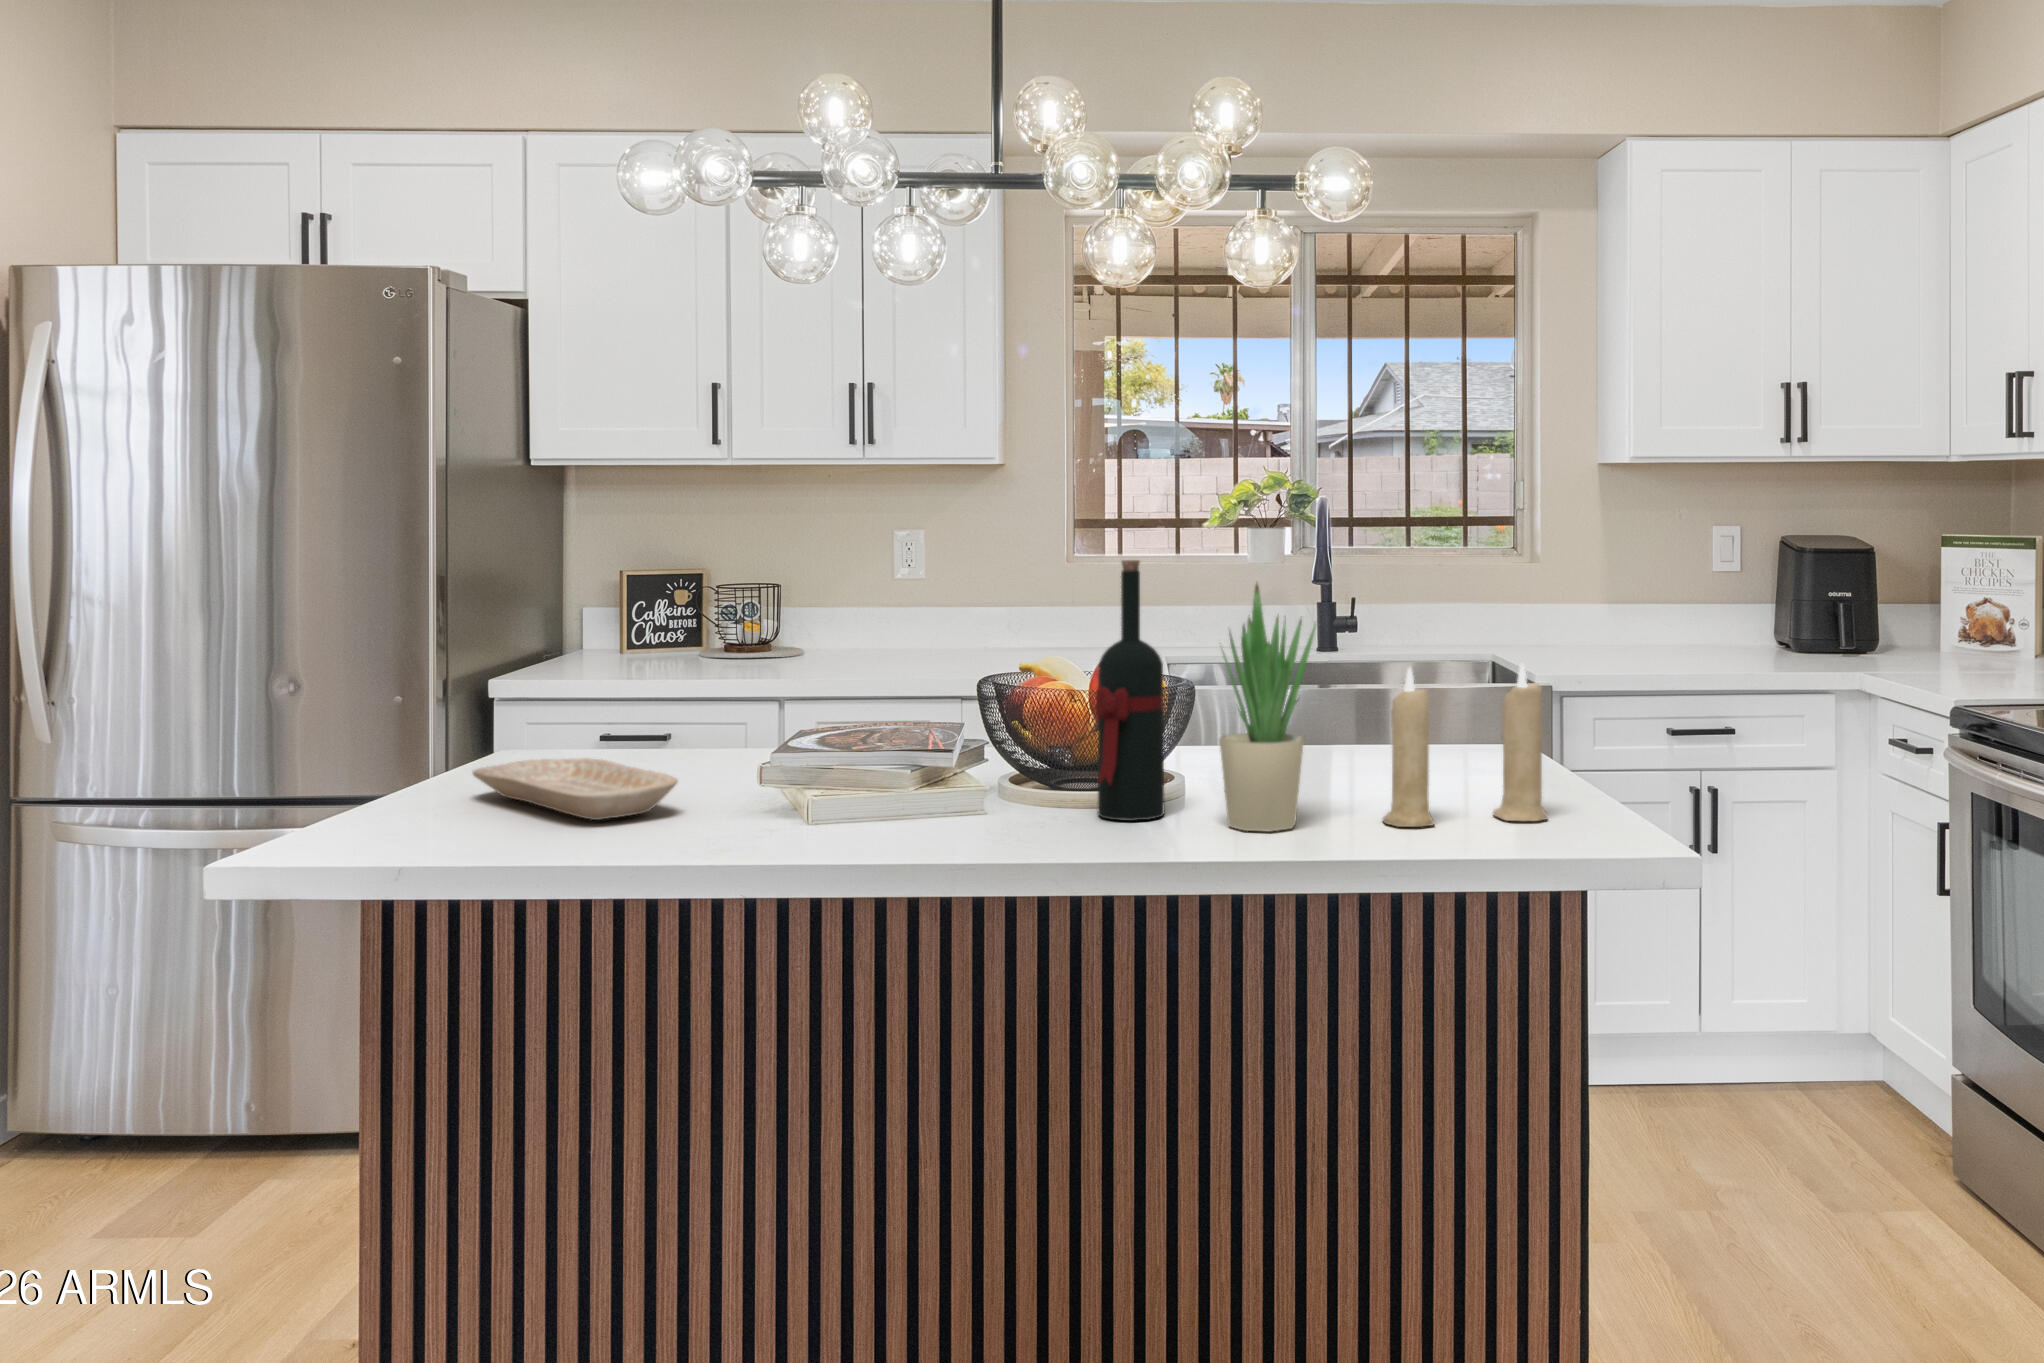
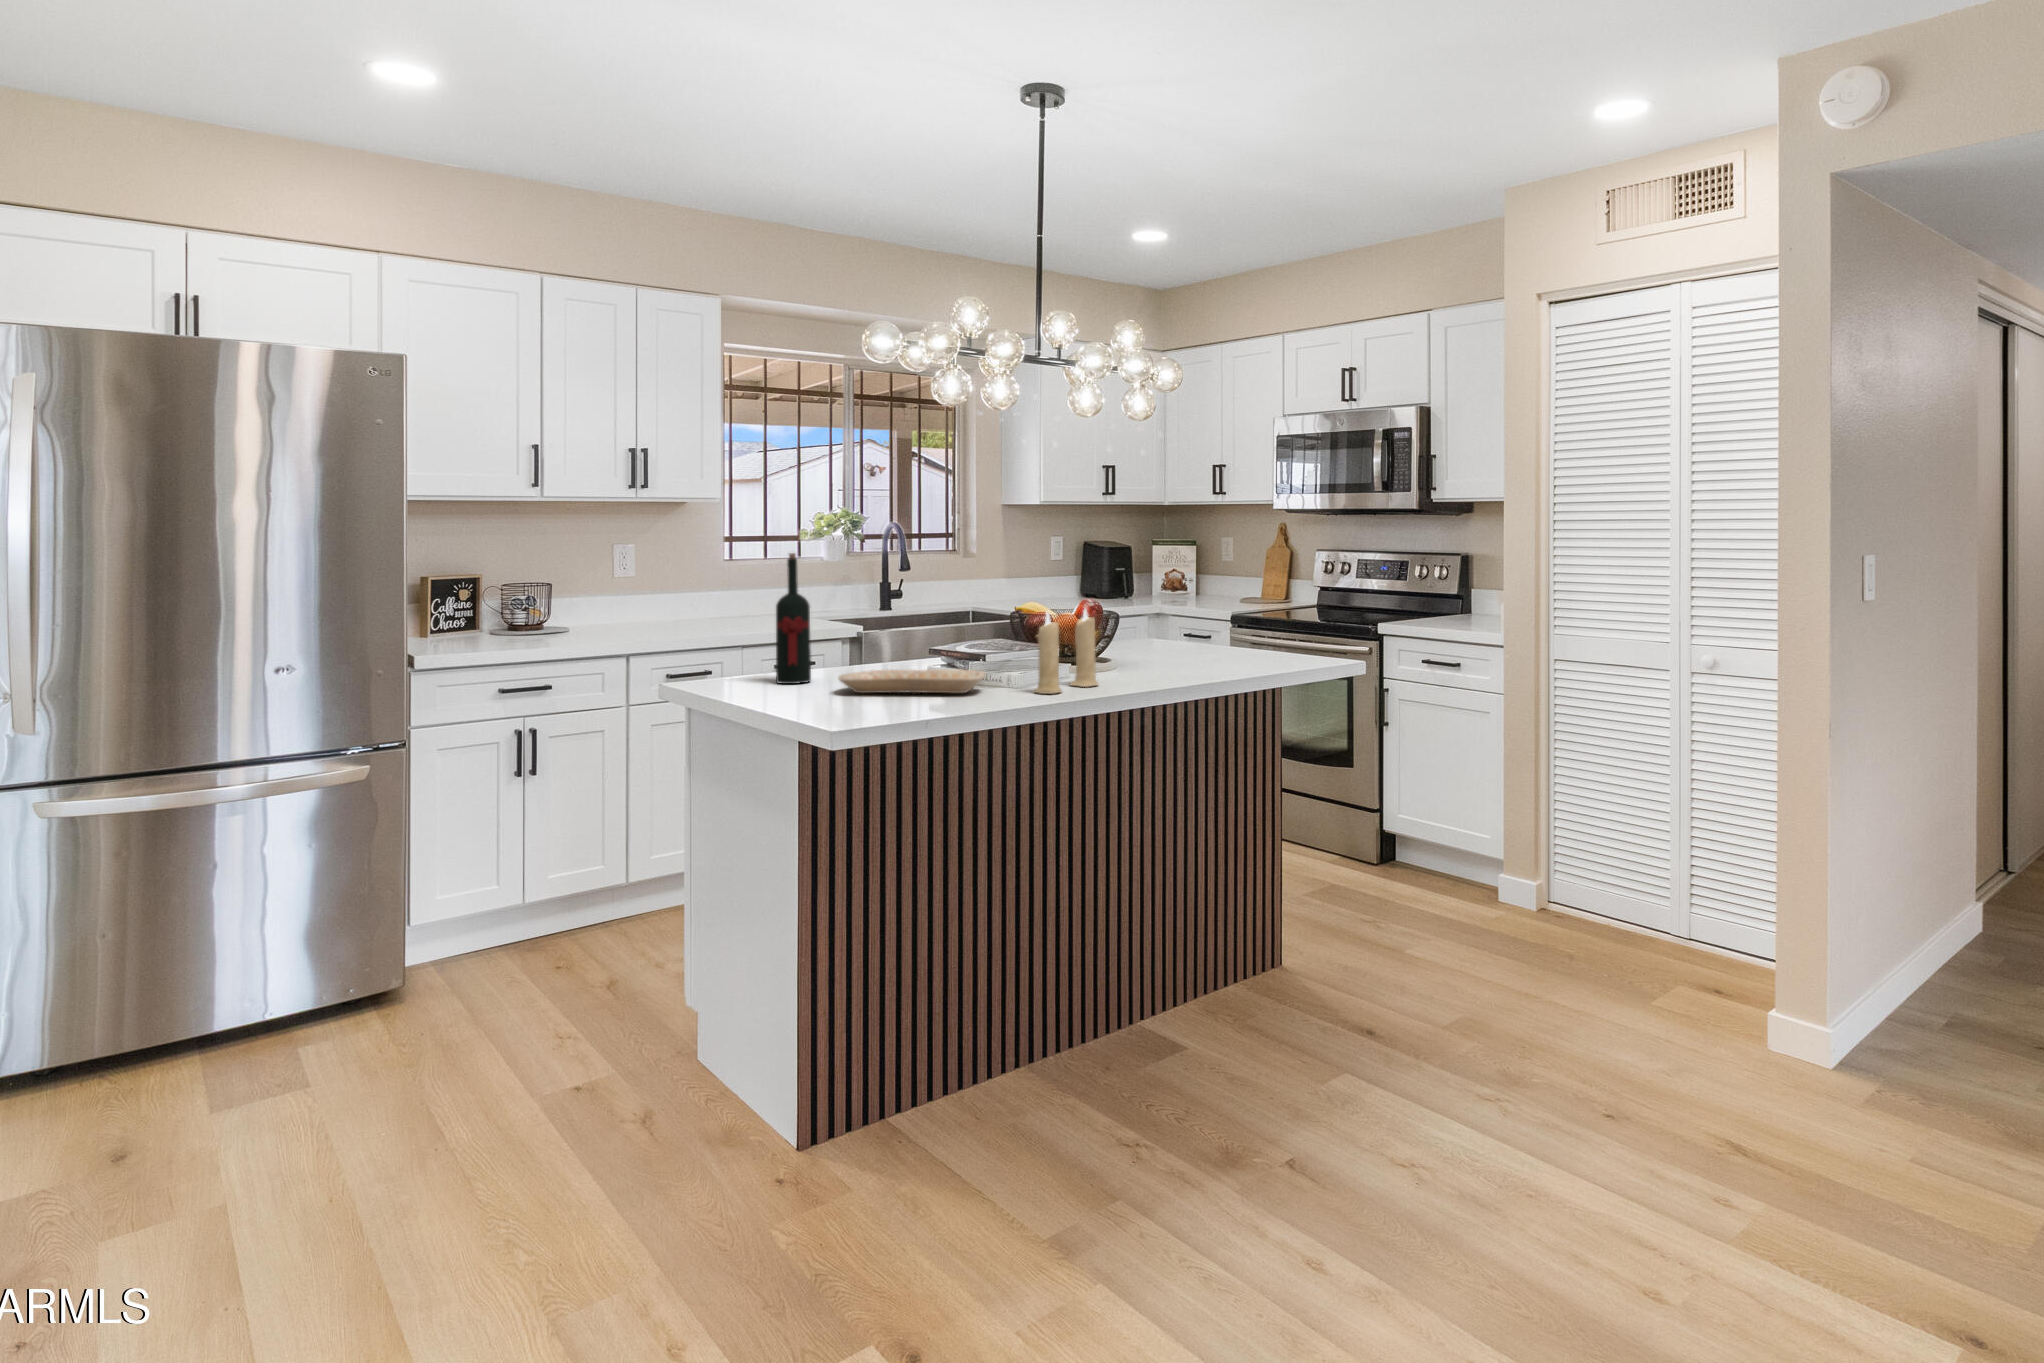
wine bottle: present [1096,560,1164,821] -> present [776,553,811,684]
potted plant: present [1220,584,1315,831] -> none [1191,560,1232,669]
candle: present [1383,665,1548,827] -> present [1035,608,1098,694]

